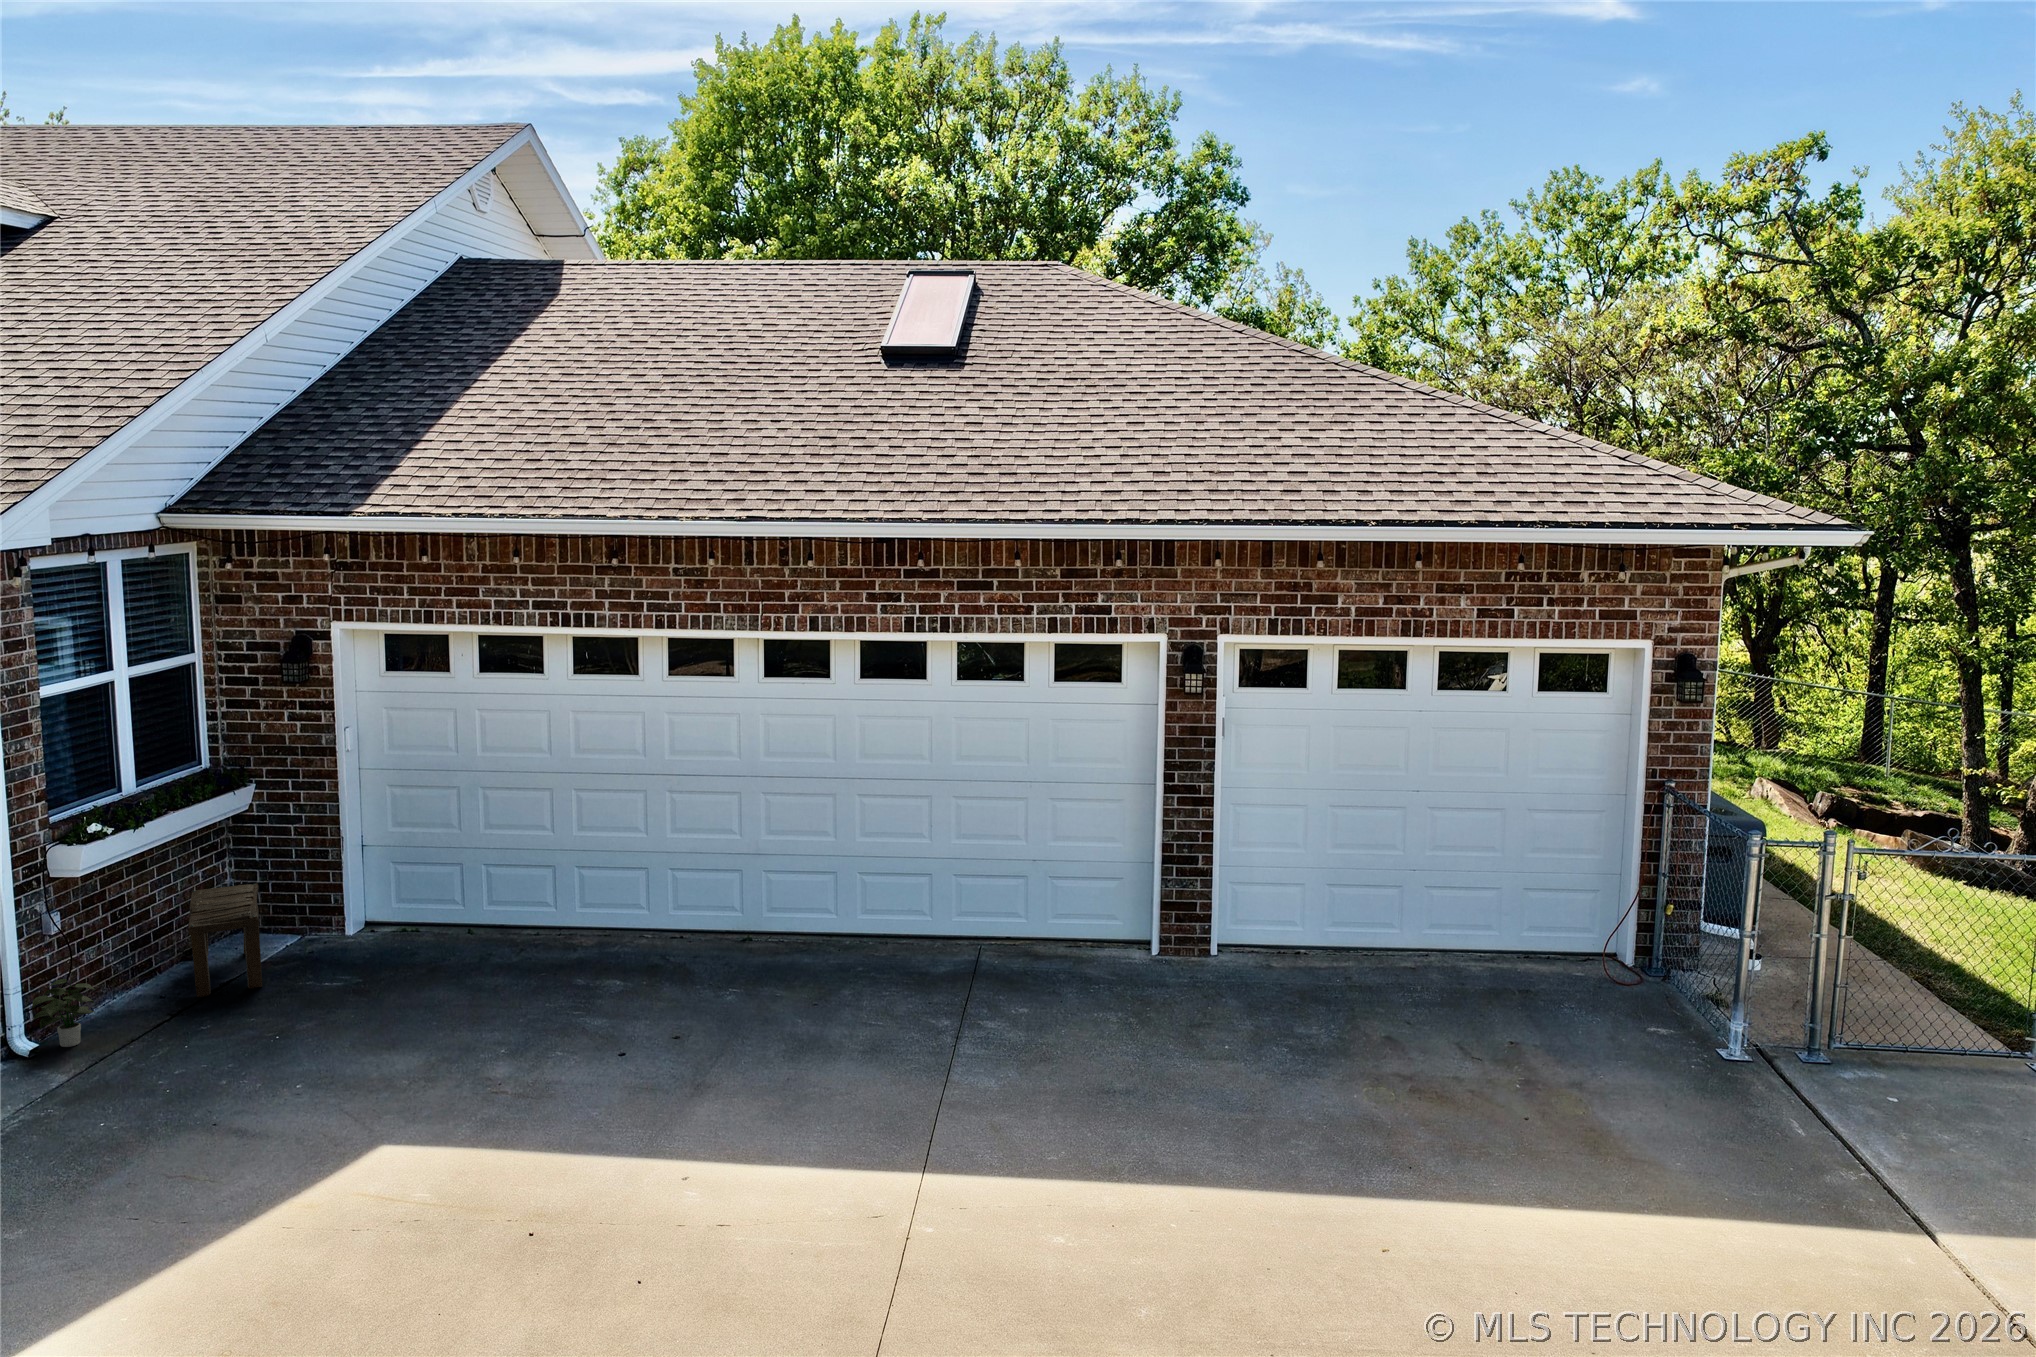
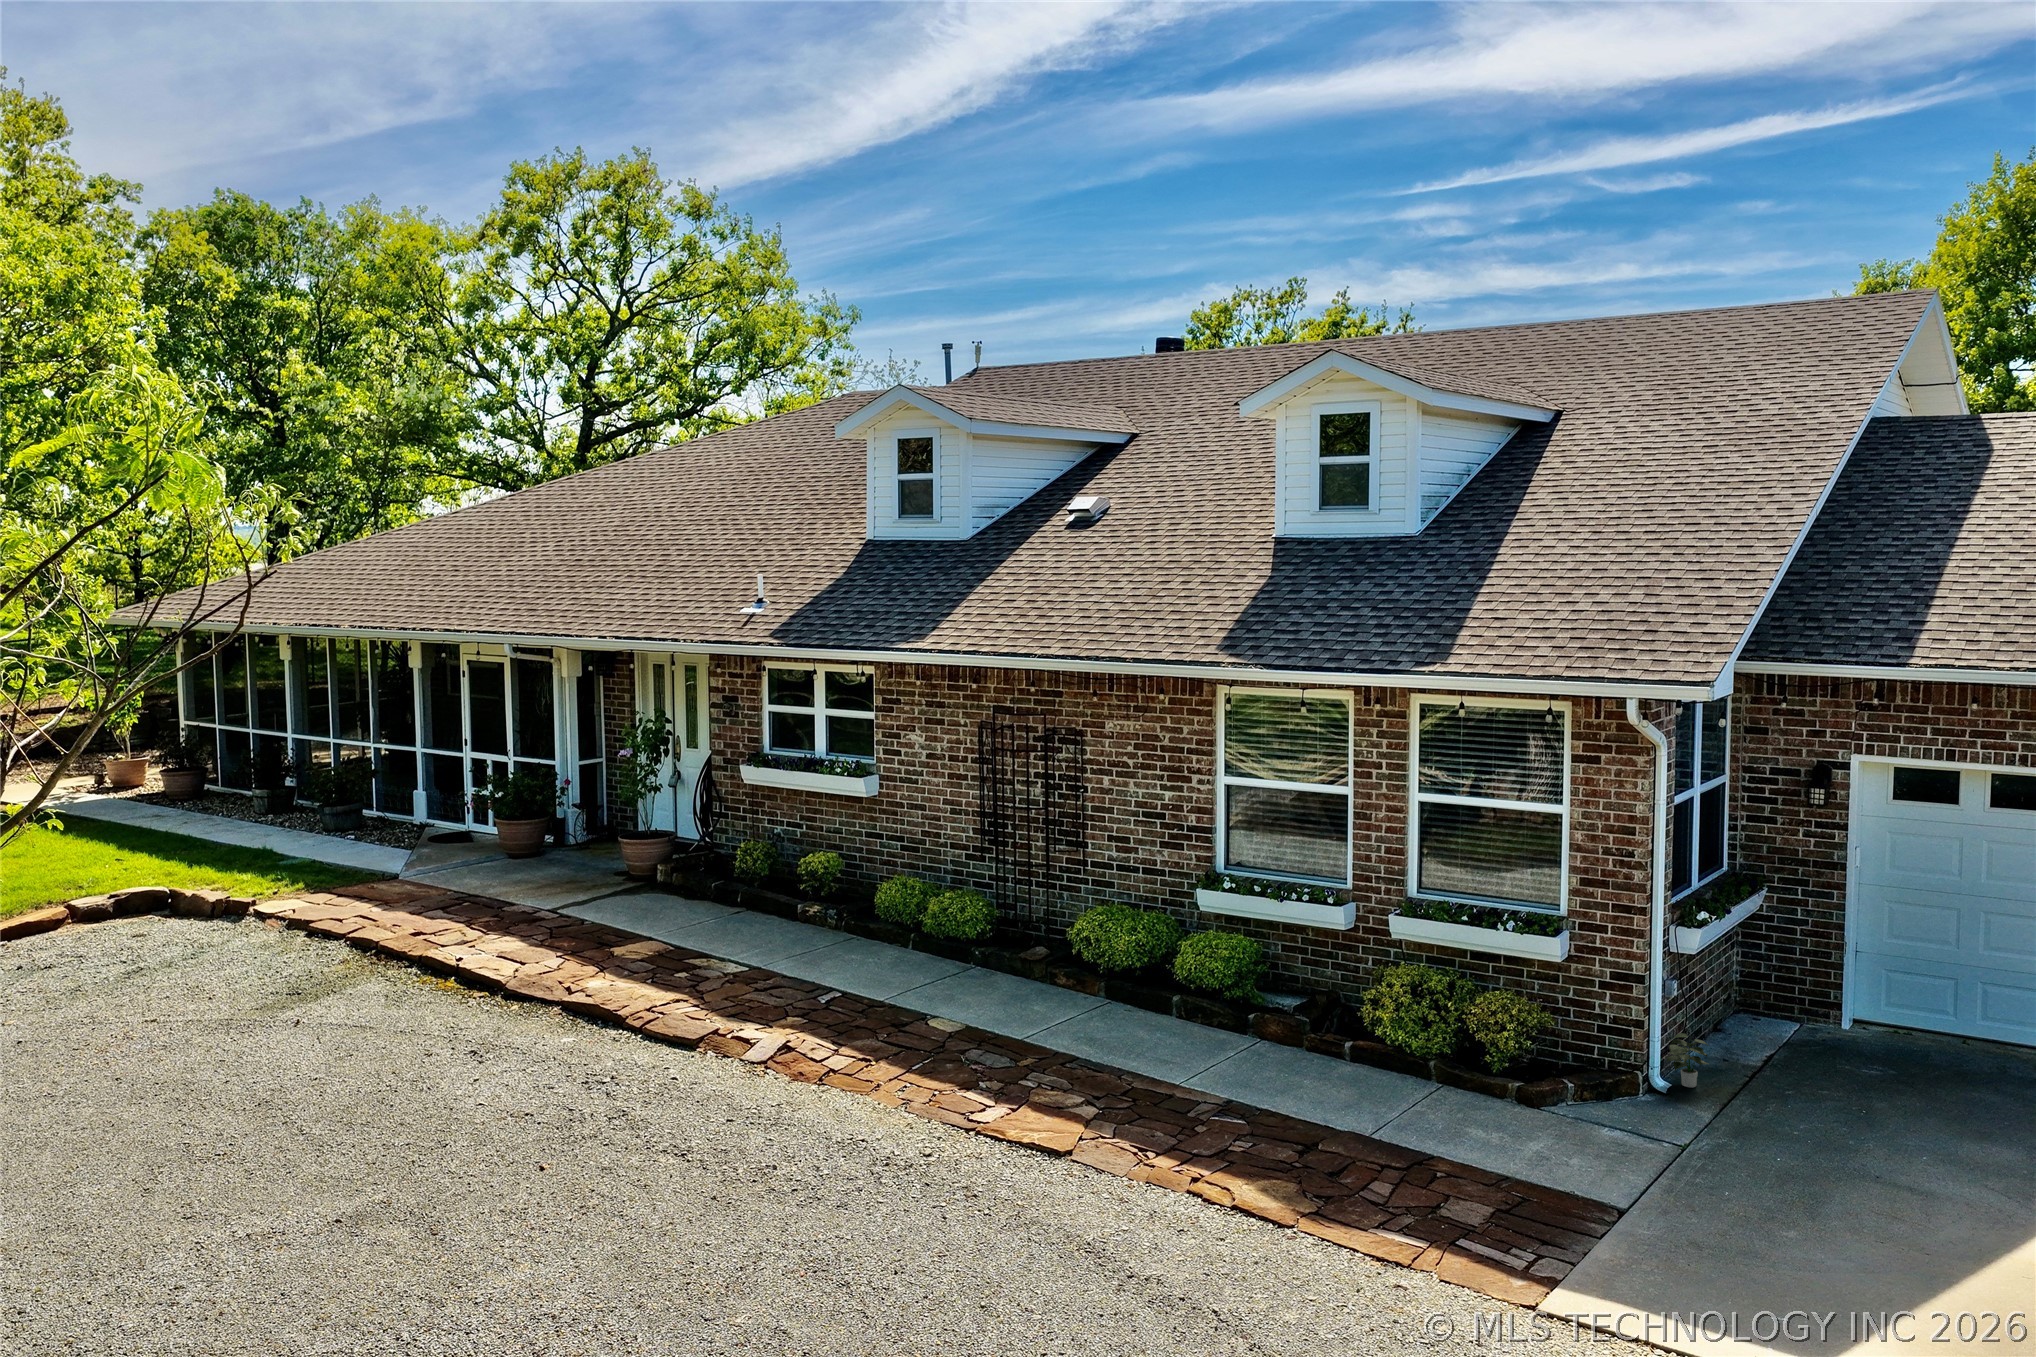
bench: present [188,884,262,997] -> none [1730,971,1813,1064]

